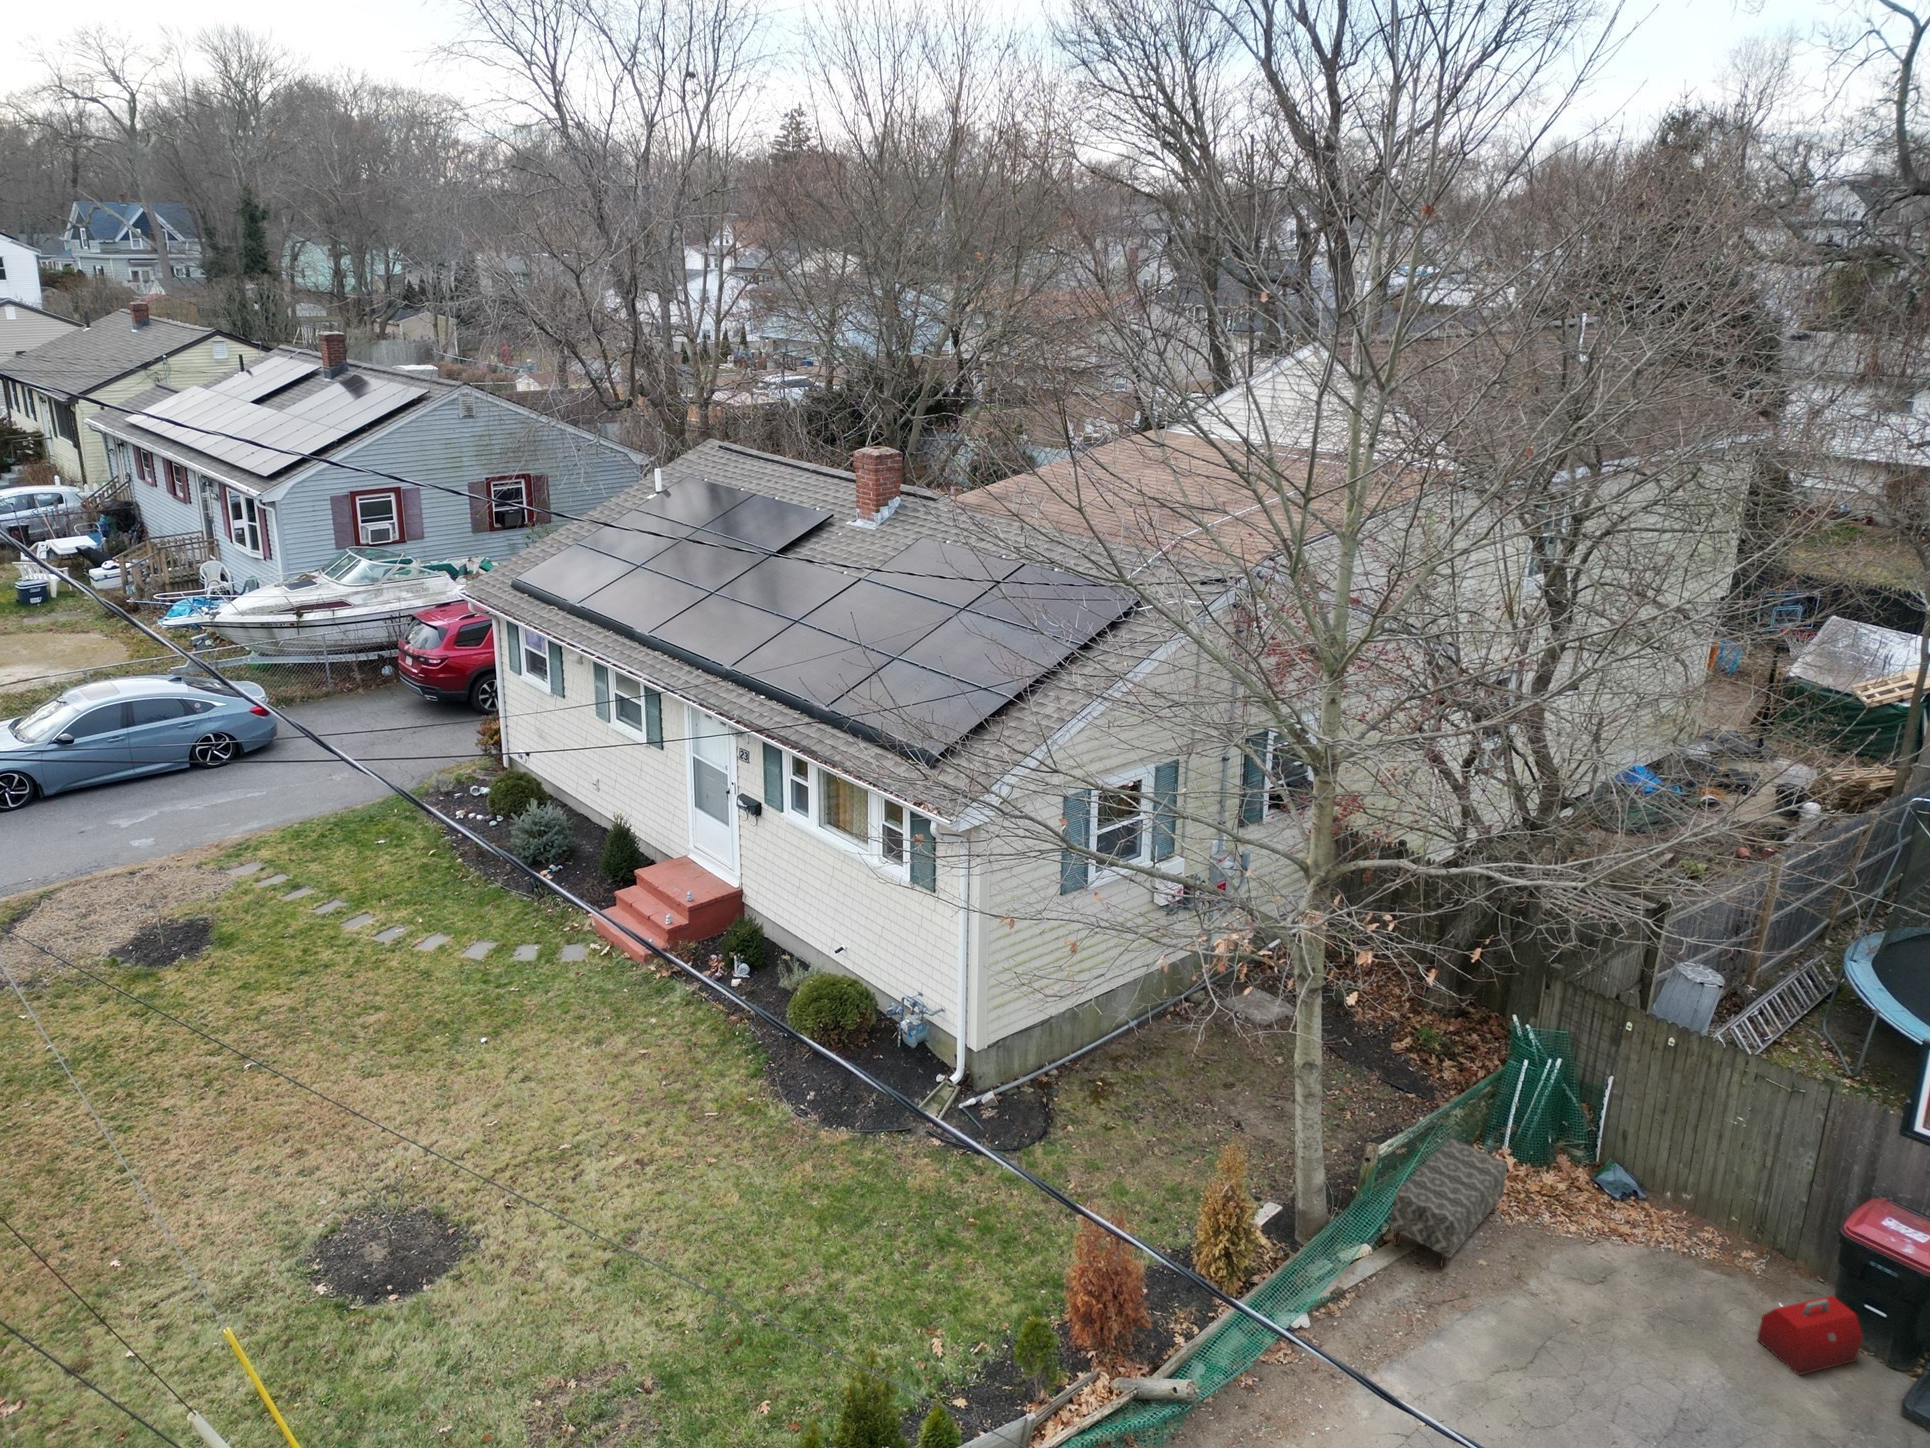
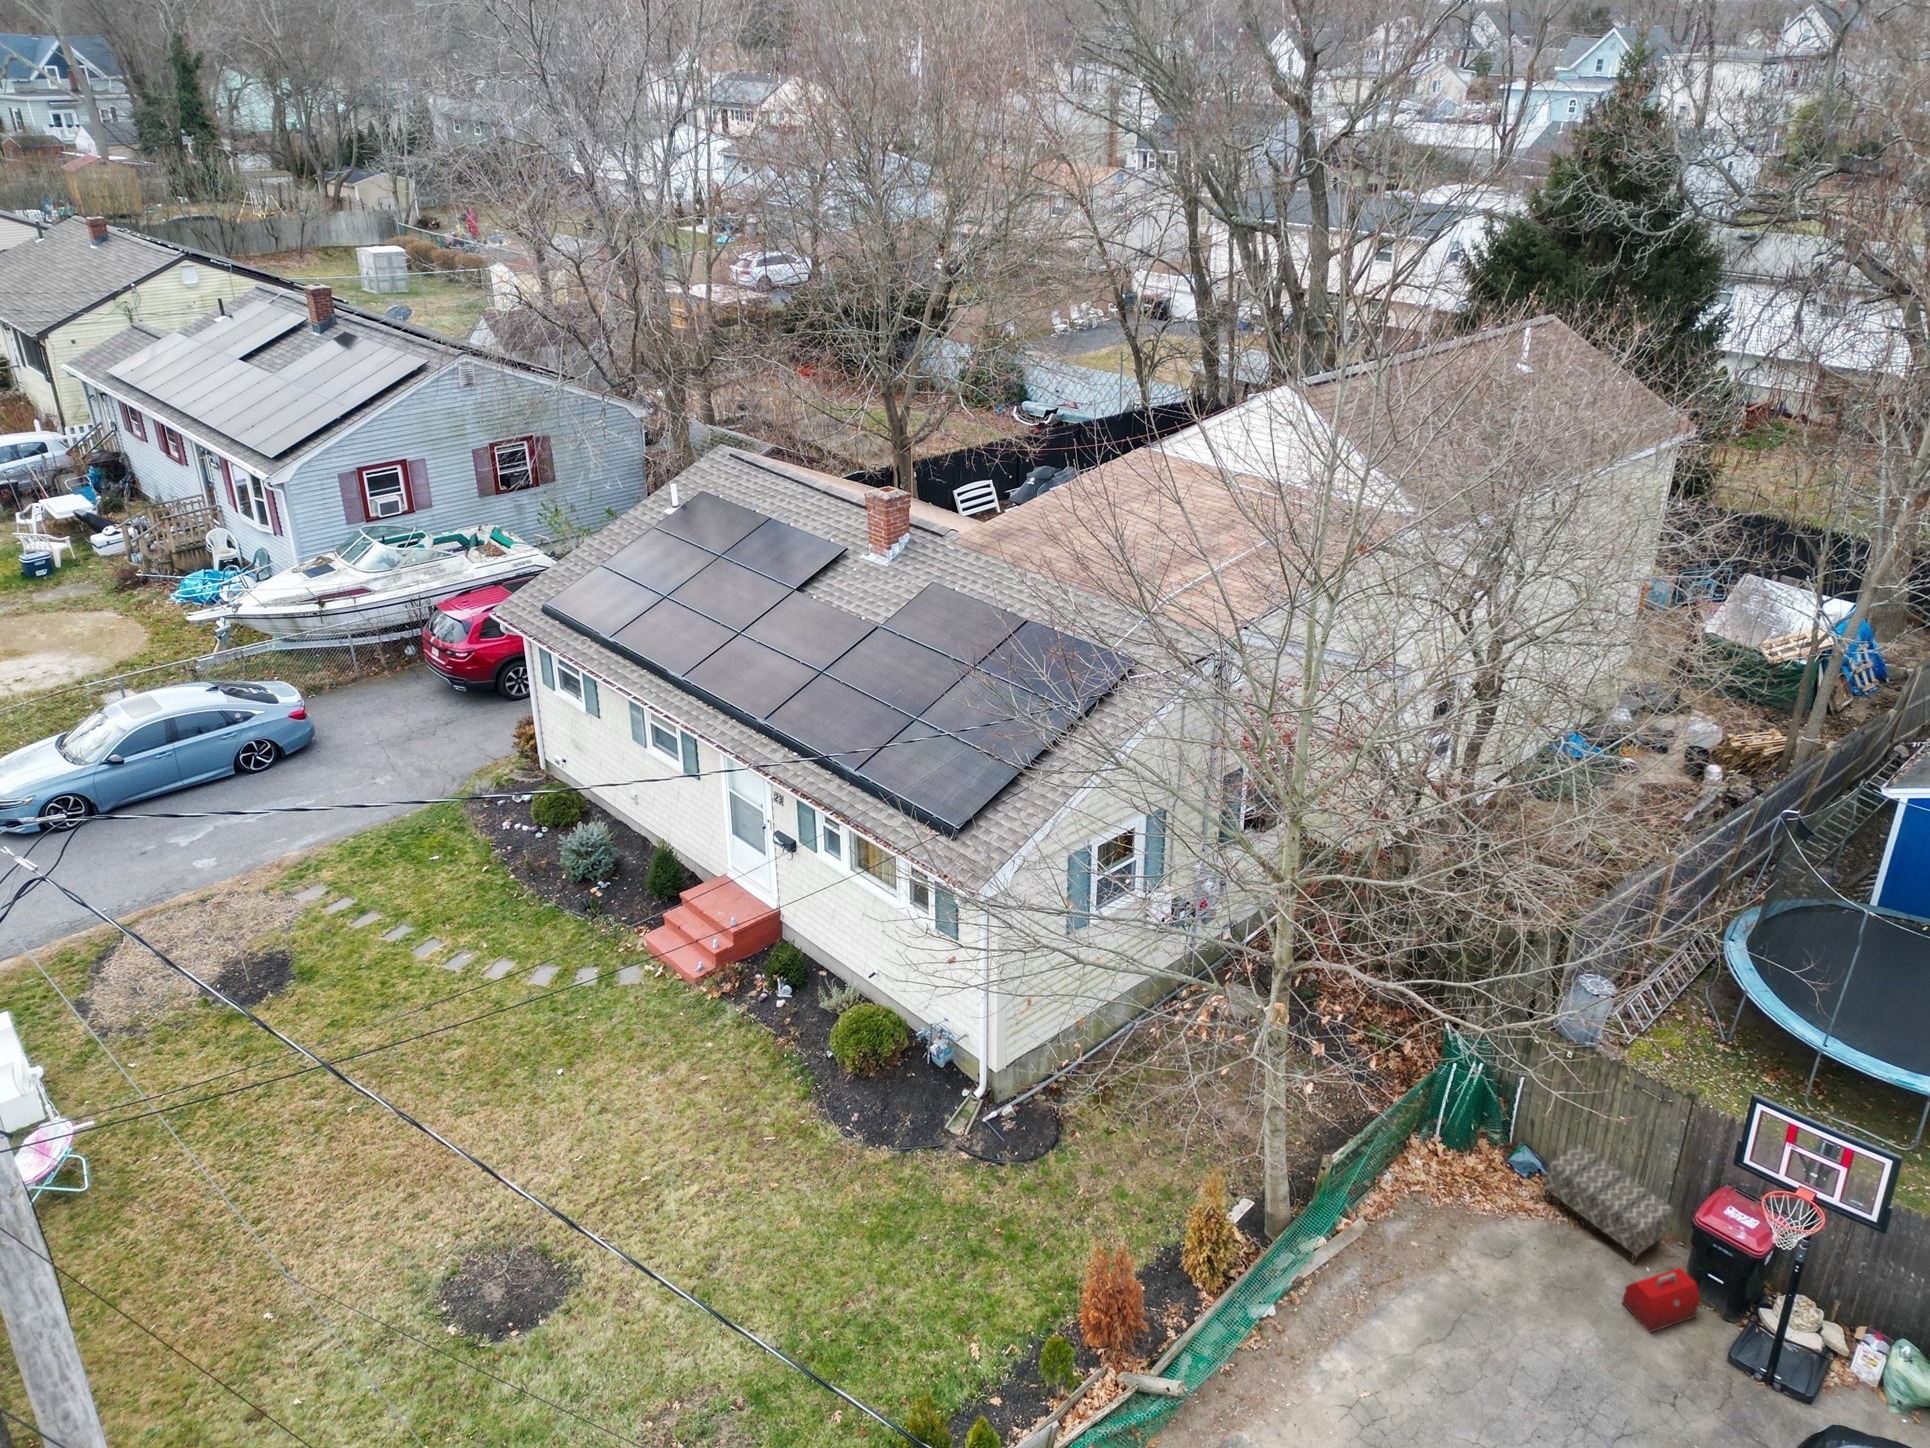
bench: present [1390,1138,1507,1270] -> present [1545,1144,1673,1264]

